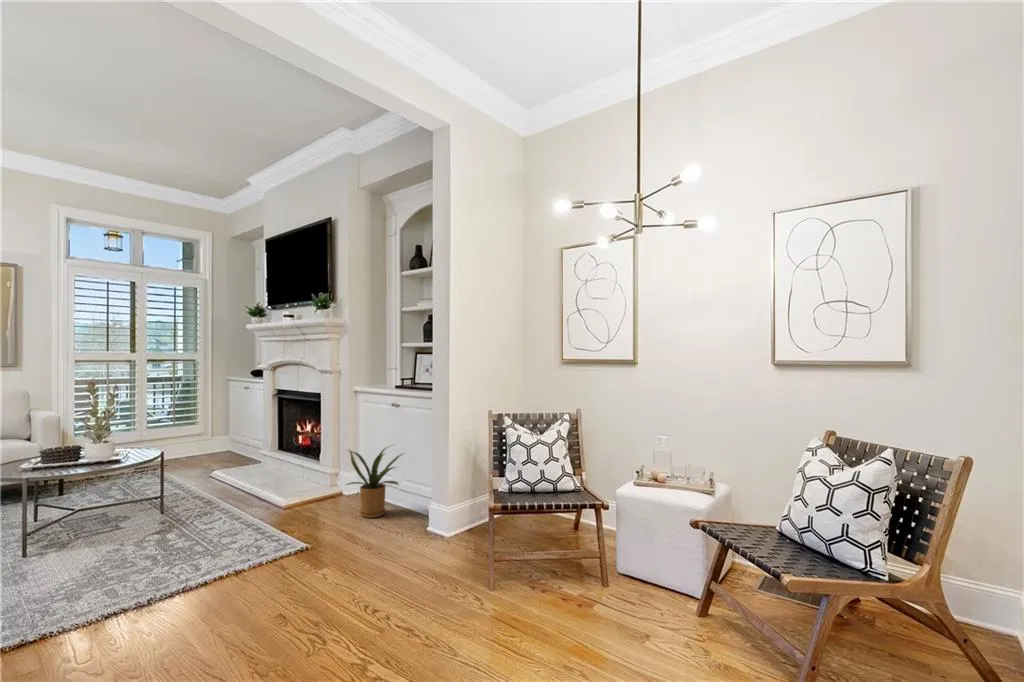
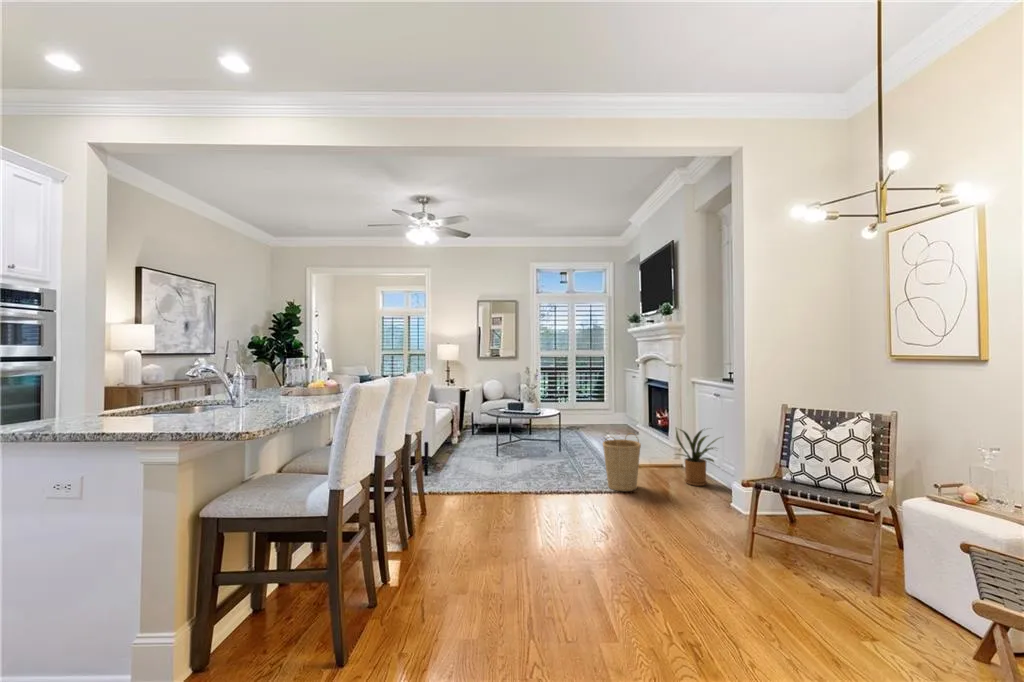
basket: none [257,467,315,554] -> present [603,433,641,491]

